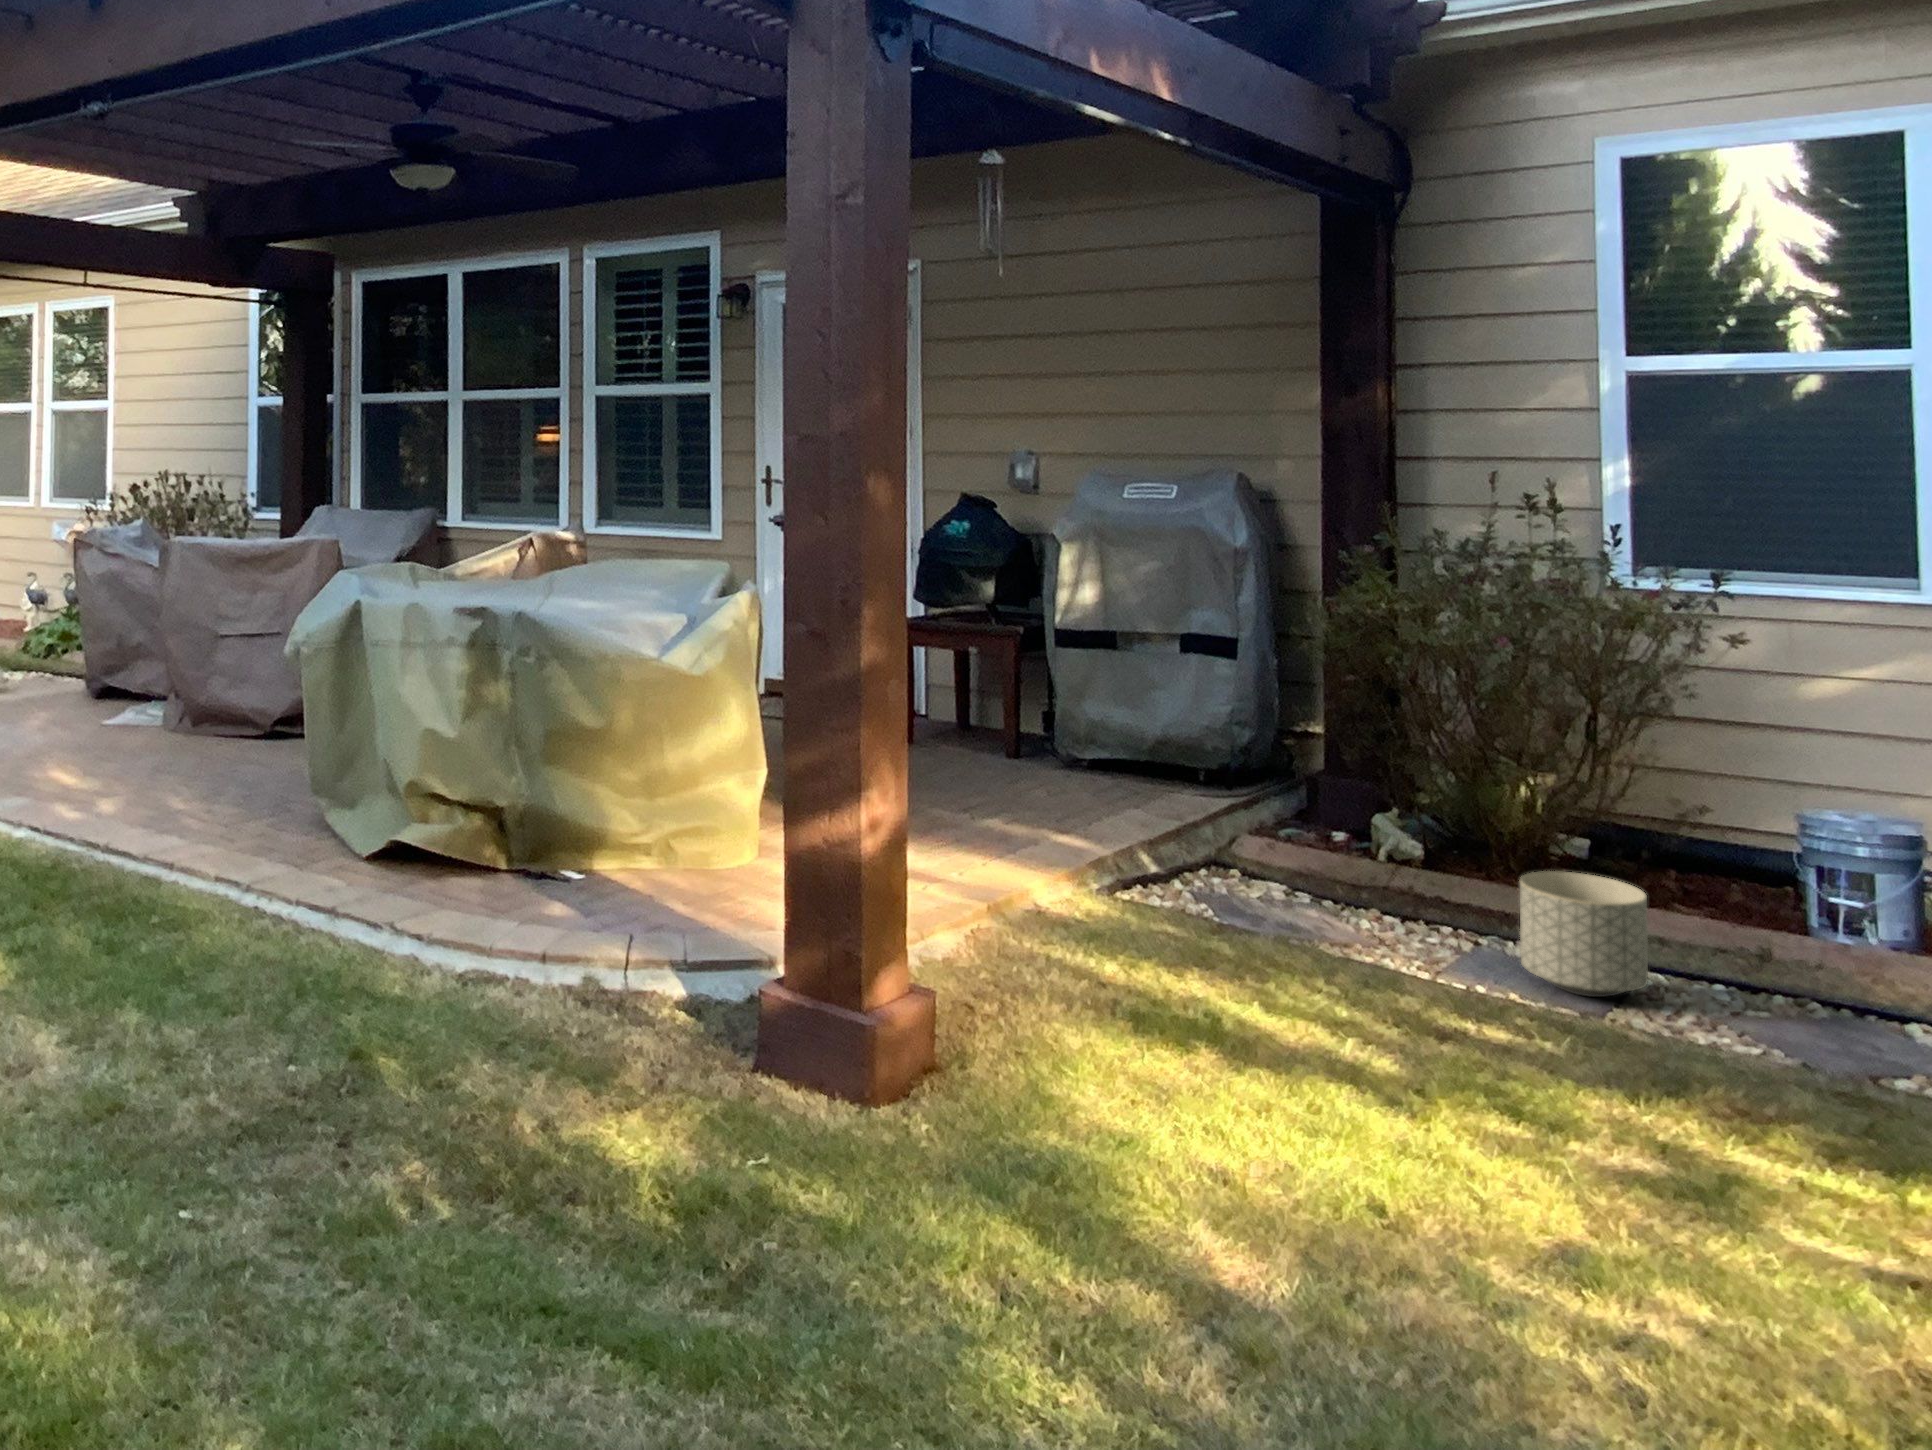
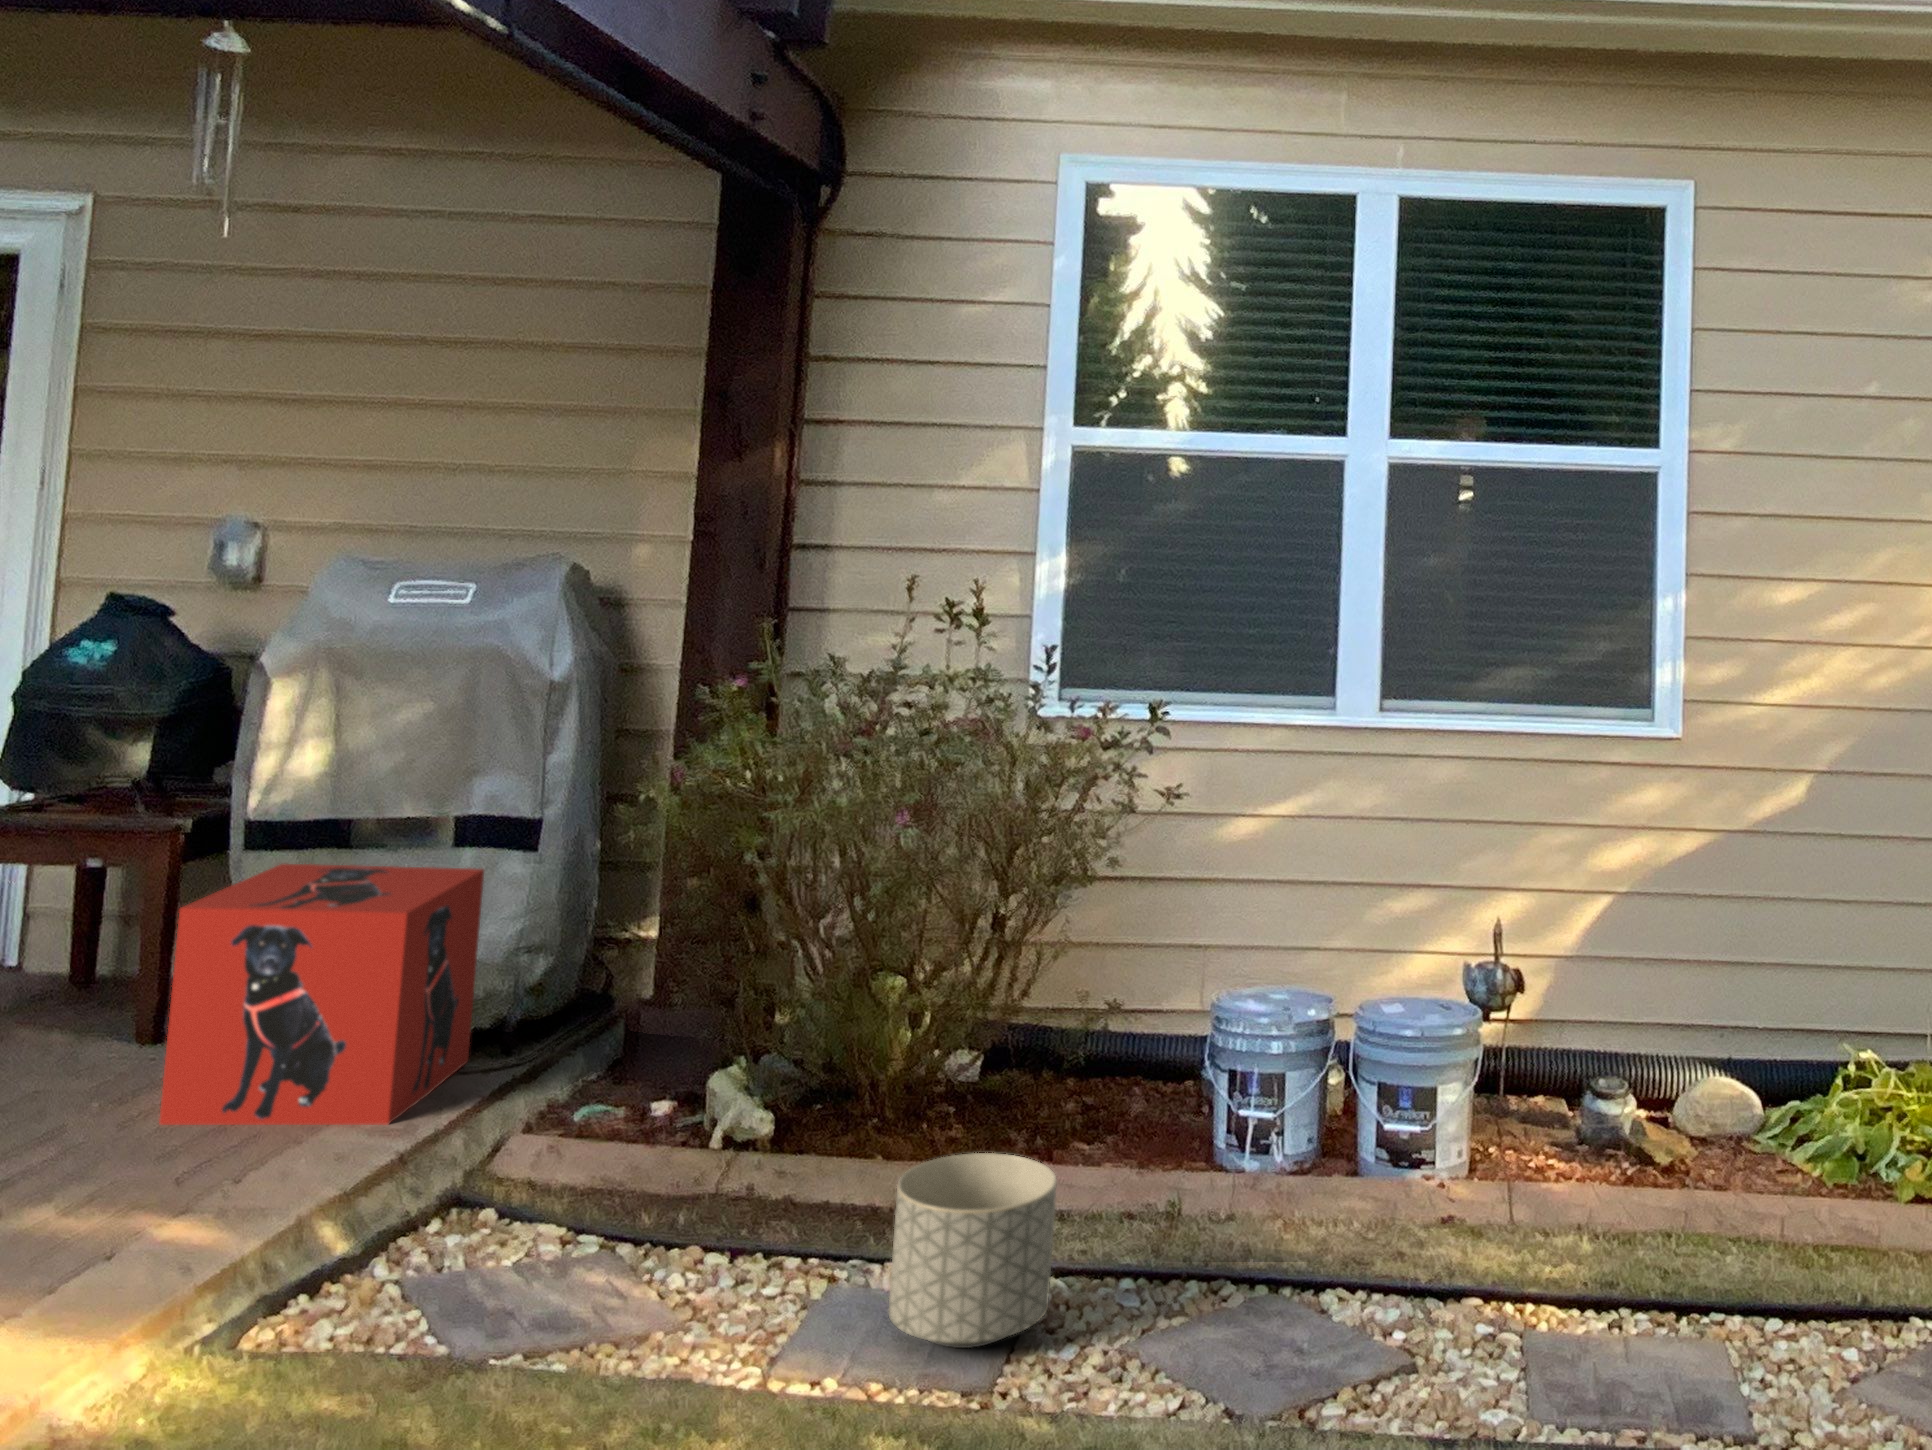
storage box: none [1039,655,1205,815] -> present [159,864,484,1125]

